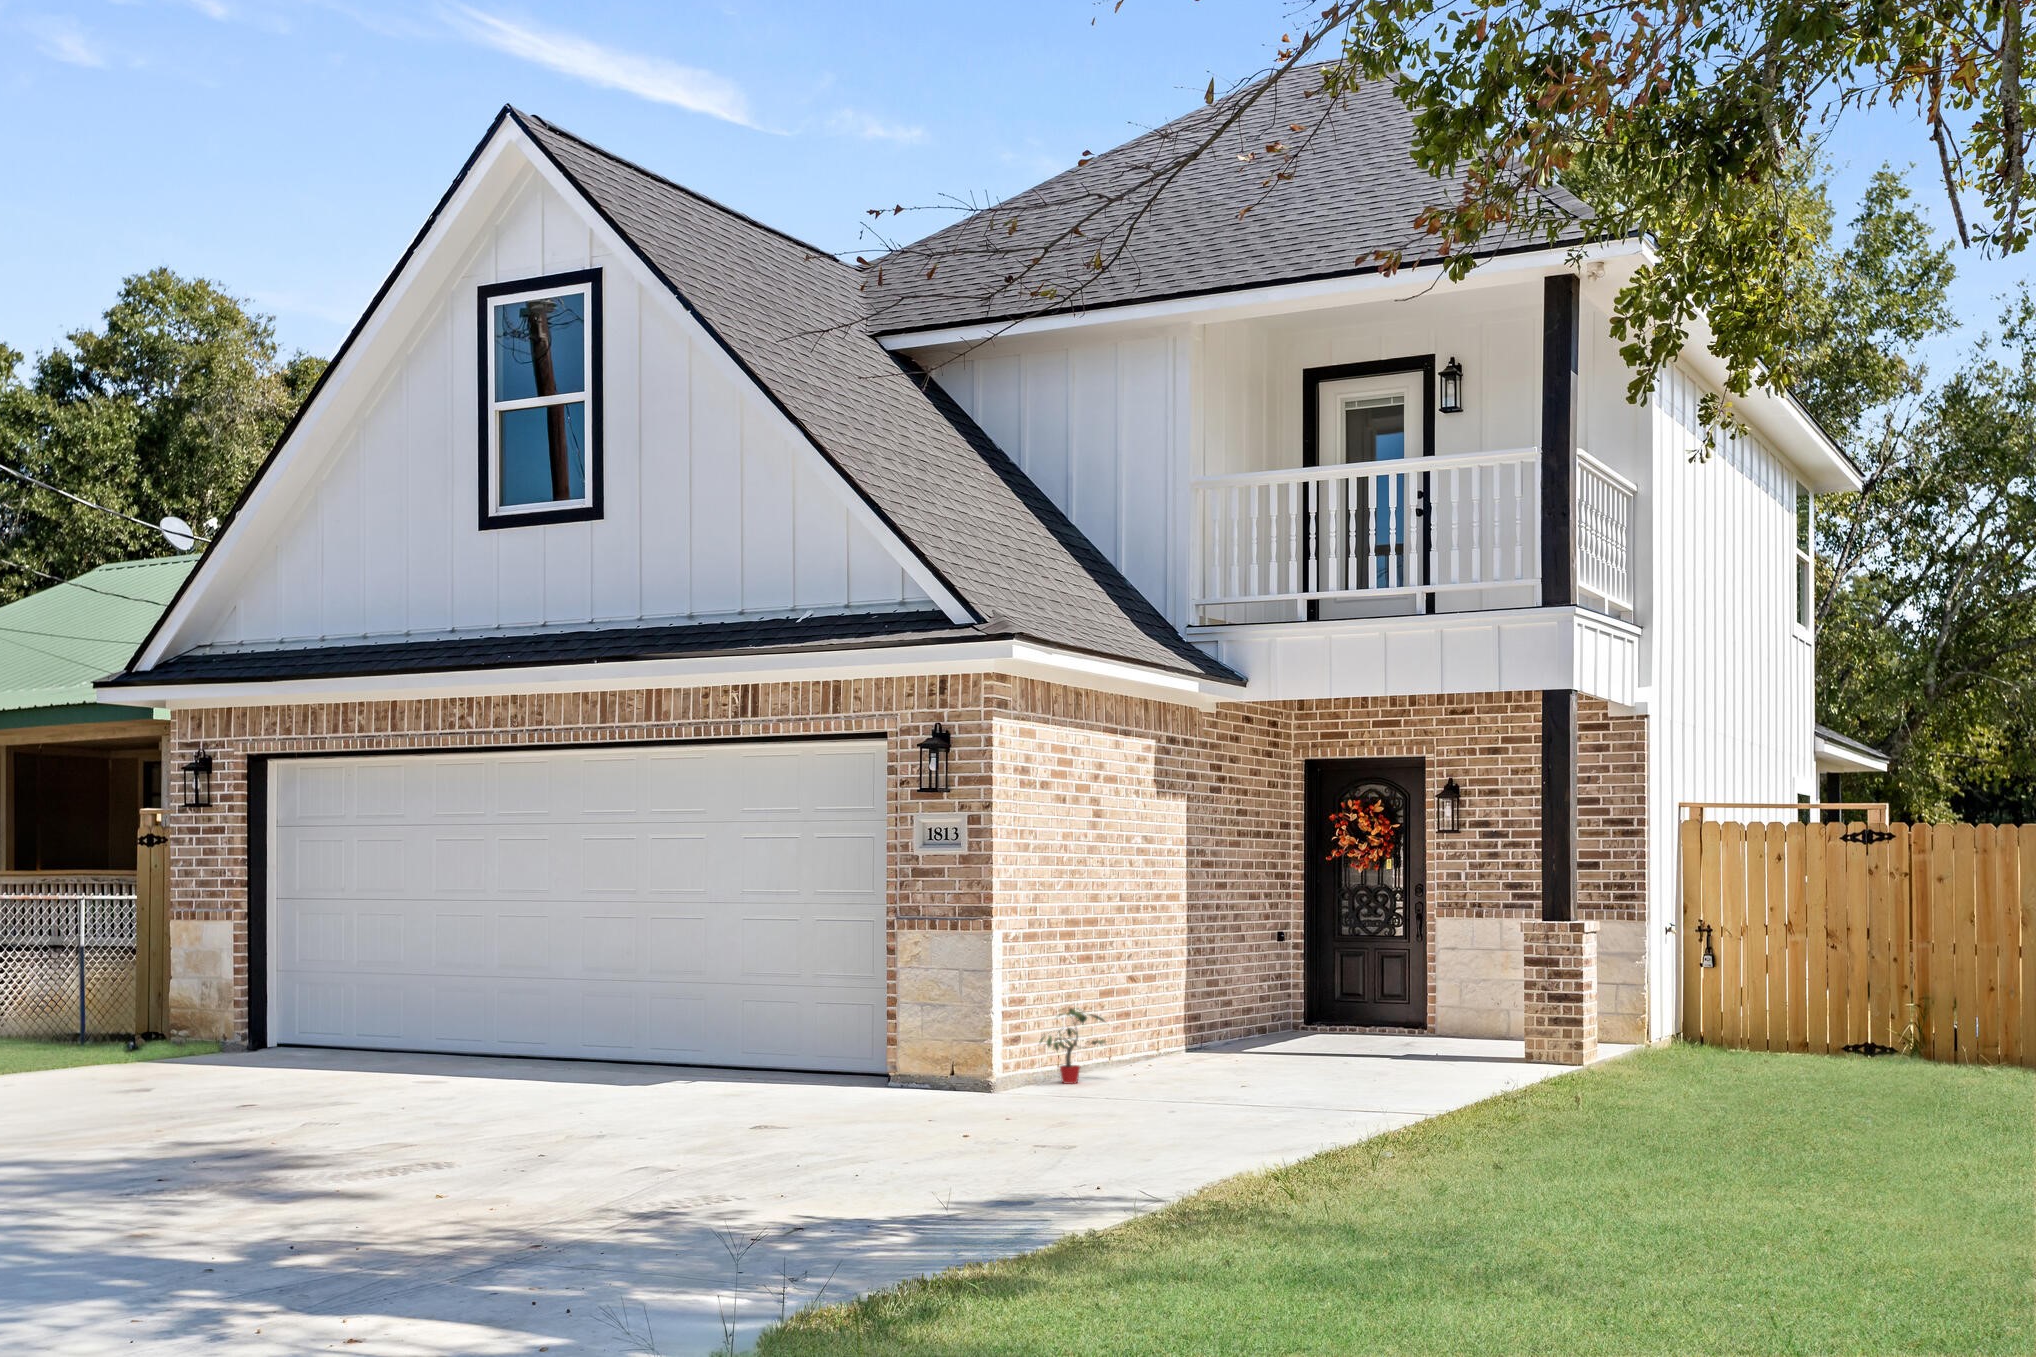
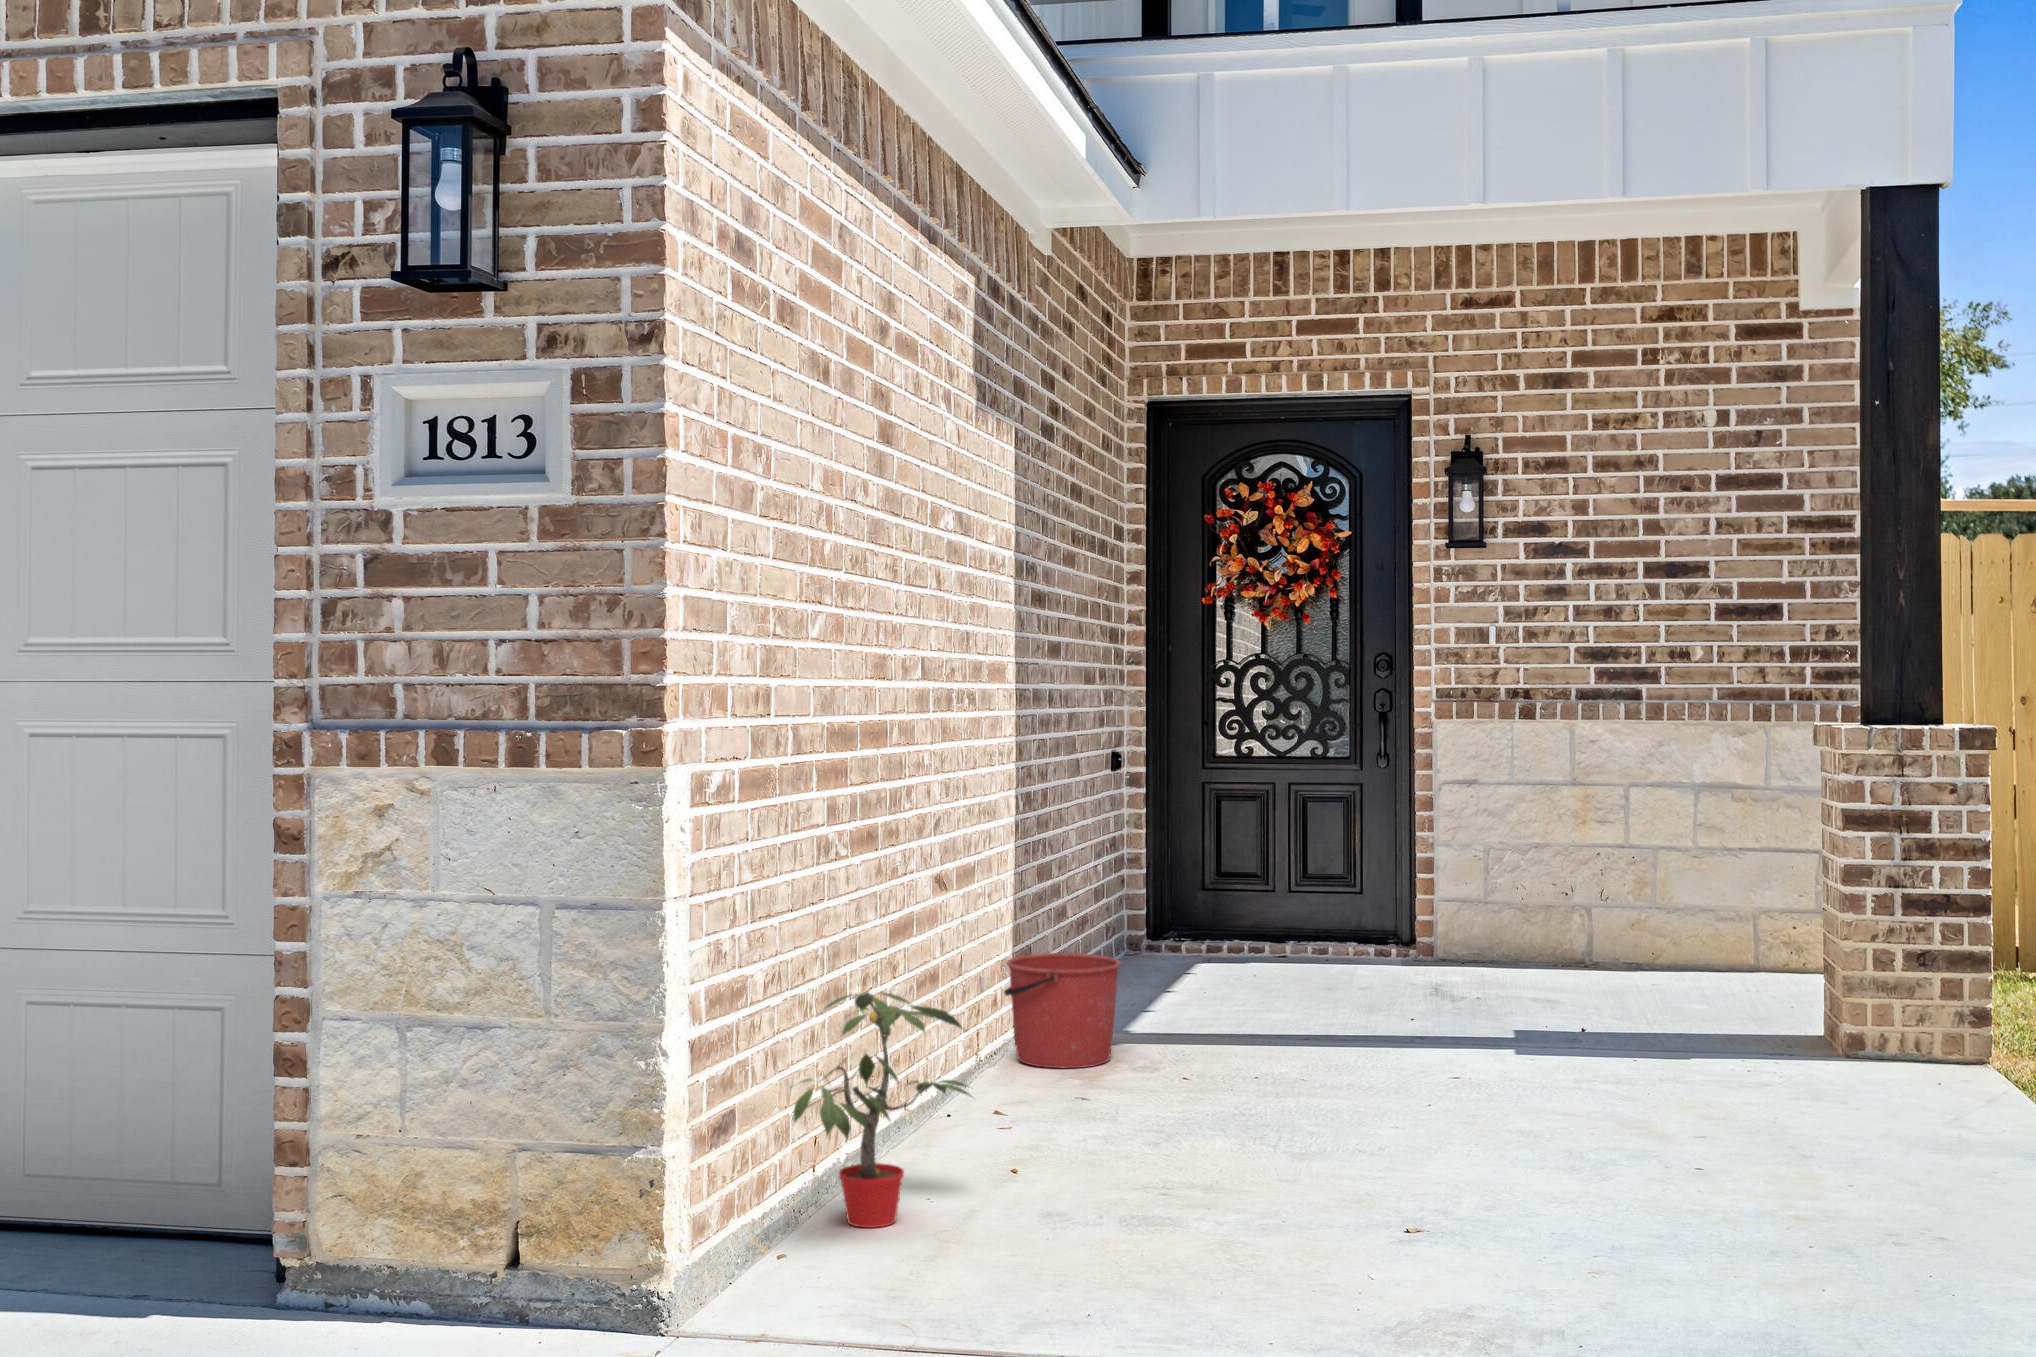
bucket: none [1171,1014,1219,1059] -> present [1004,953,1121,1068]

